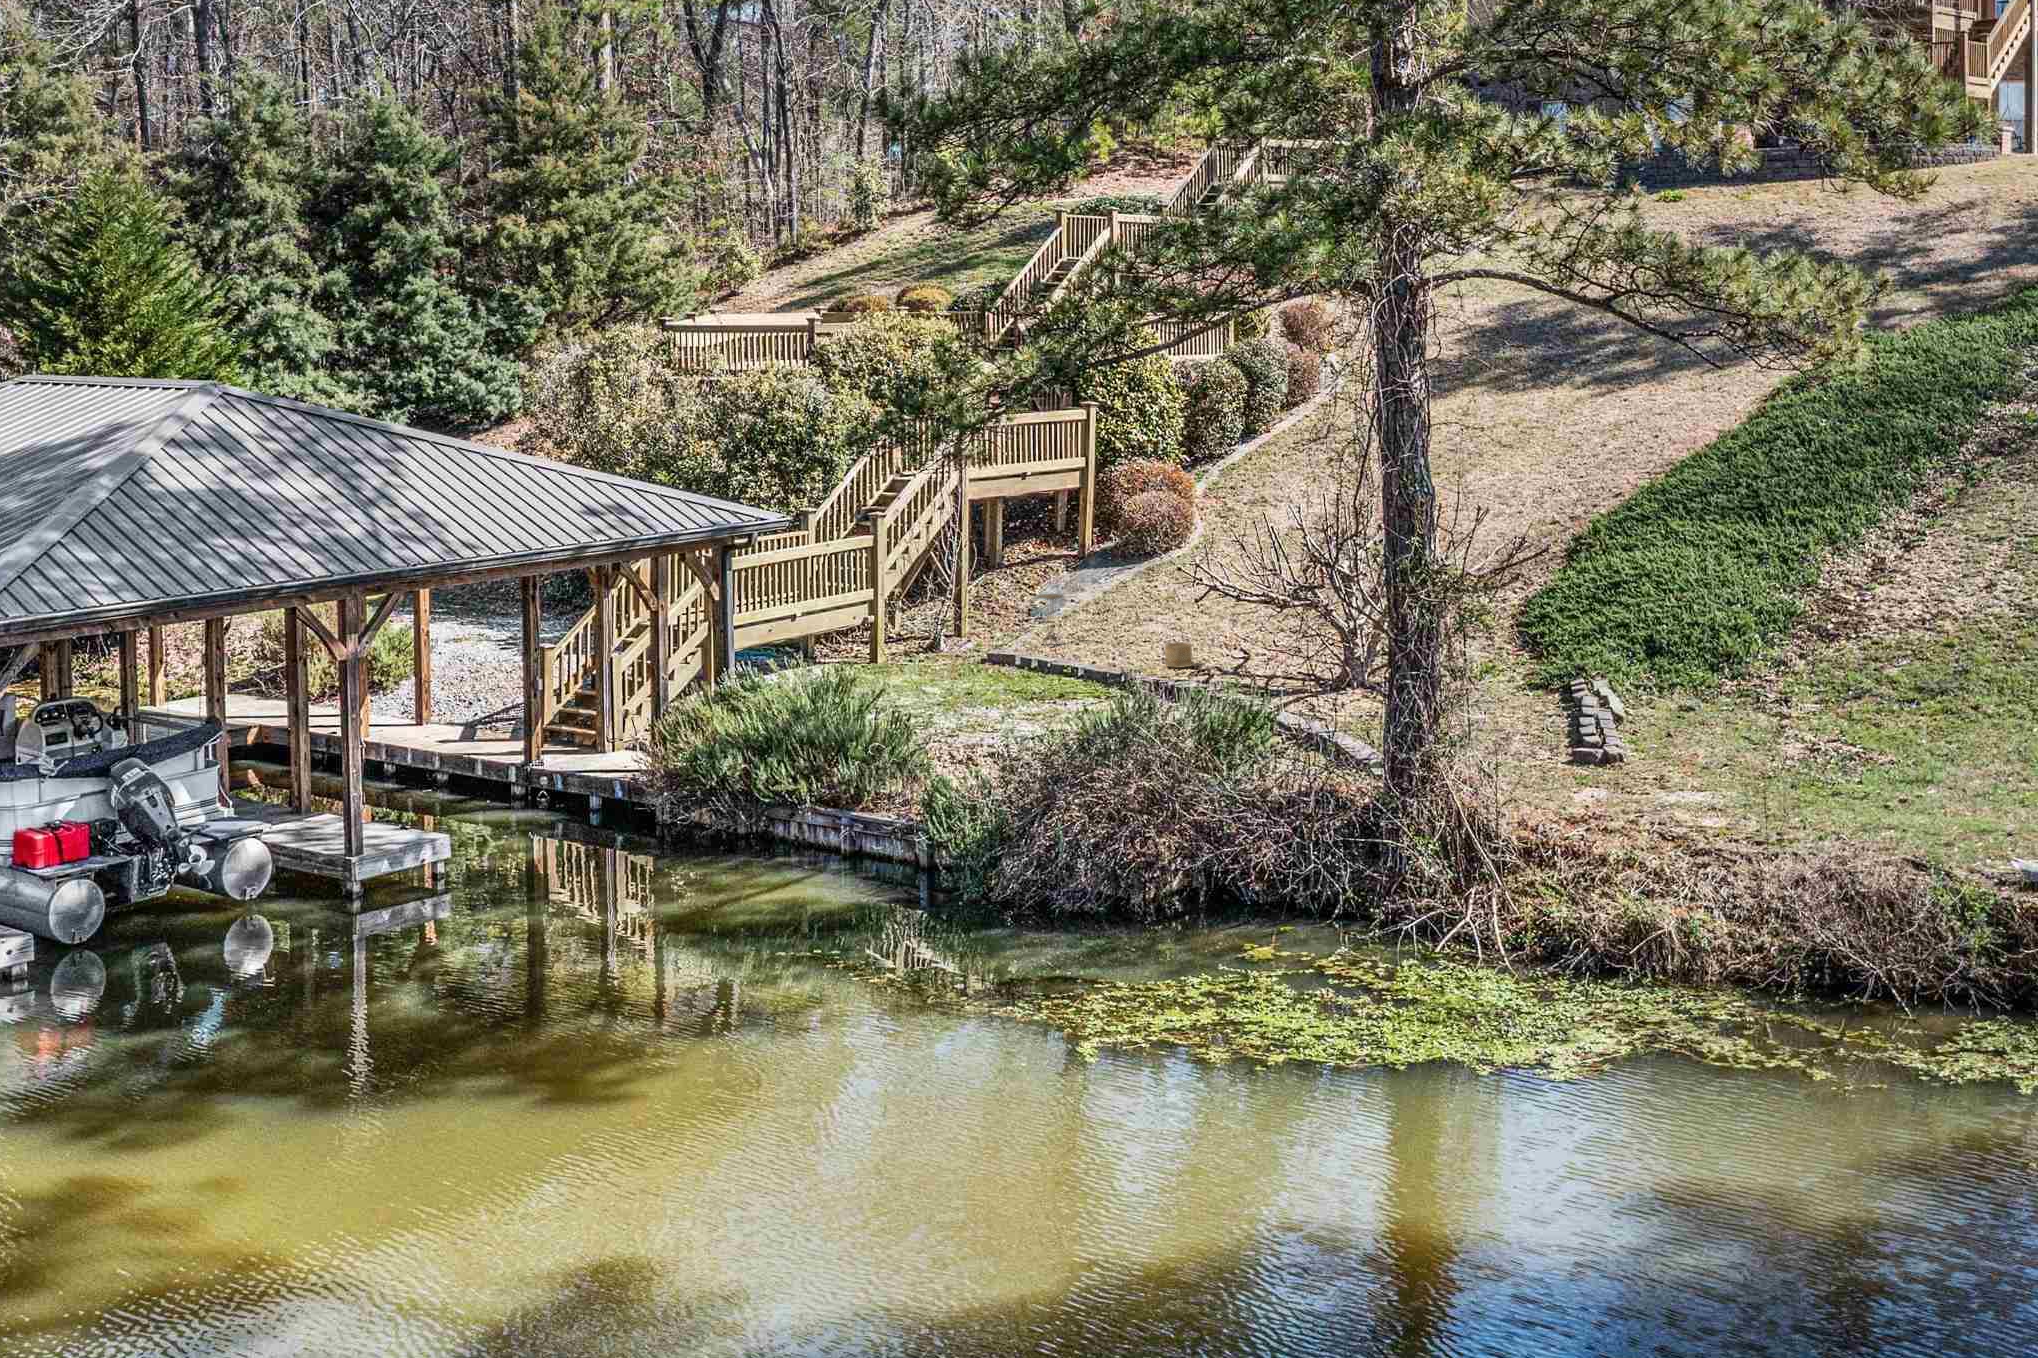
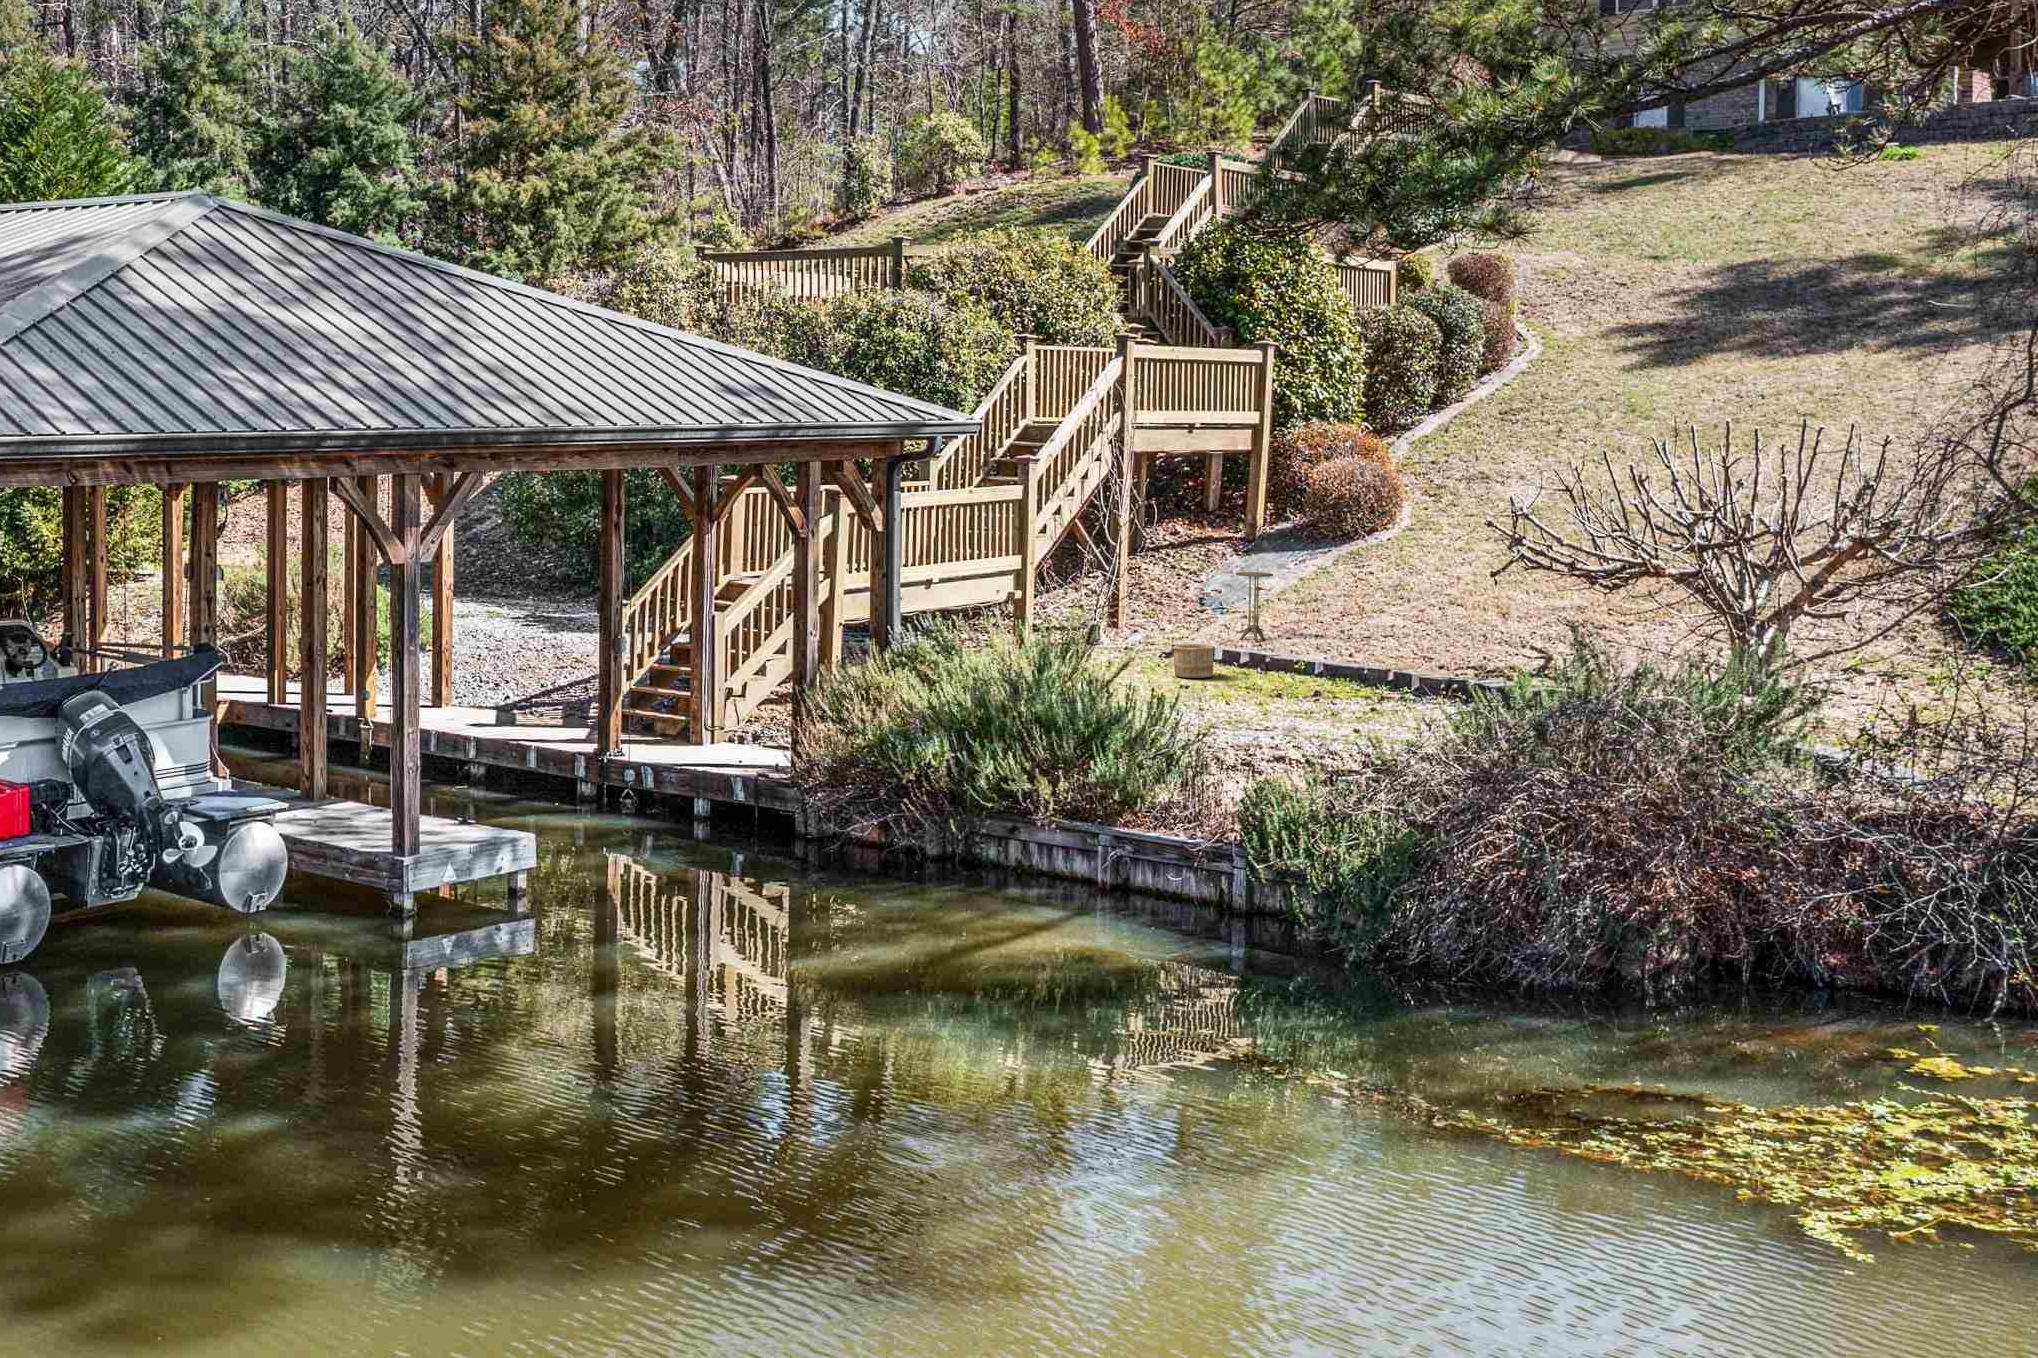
wooden bucket: present [1165,642,1192,668] -> present [1173,644,1214,678]

